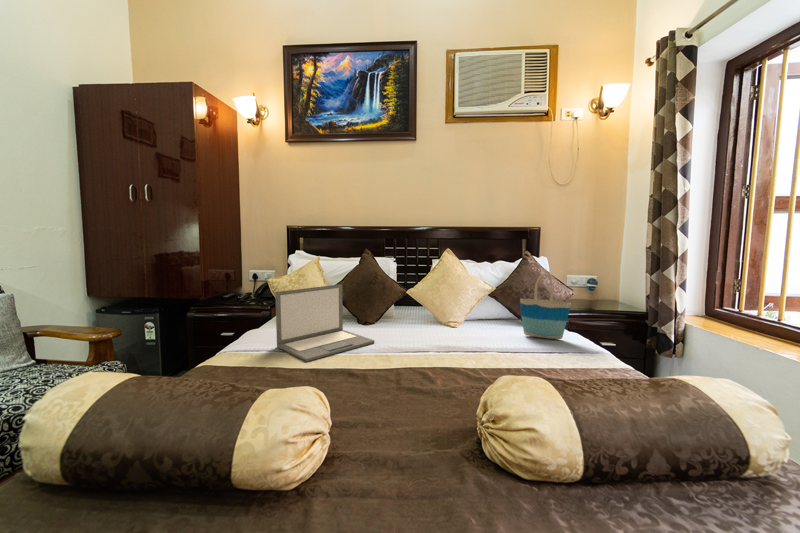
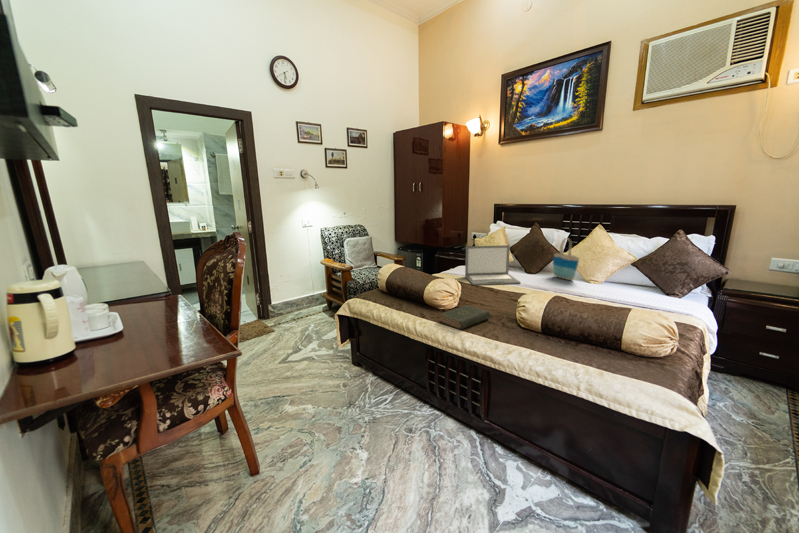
tote bag: present [520,274,571,339] -> present [553,238,579,280]
book: none [324,419,419,510] -> present [440,305,490,329]

